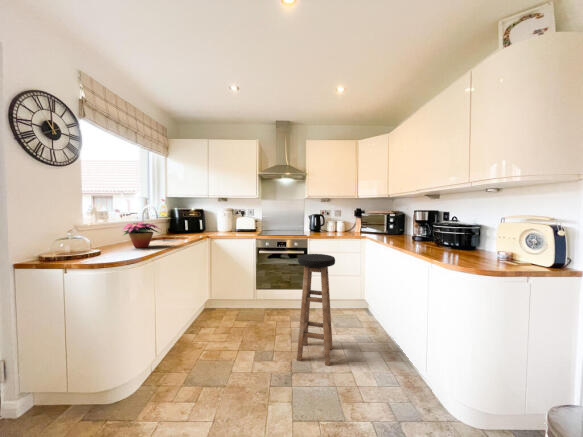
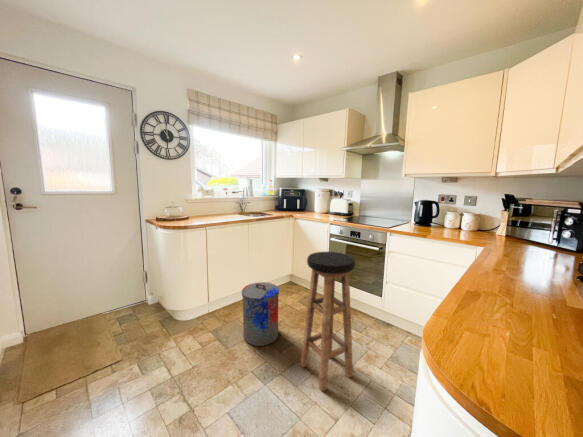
flower arrangement: present [123,222,159,248] -> none [202,199,233,220]
trash can: none [218,302,258,371] -> present [242,282,279,346]

